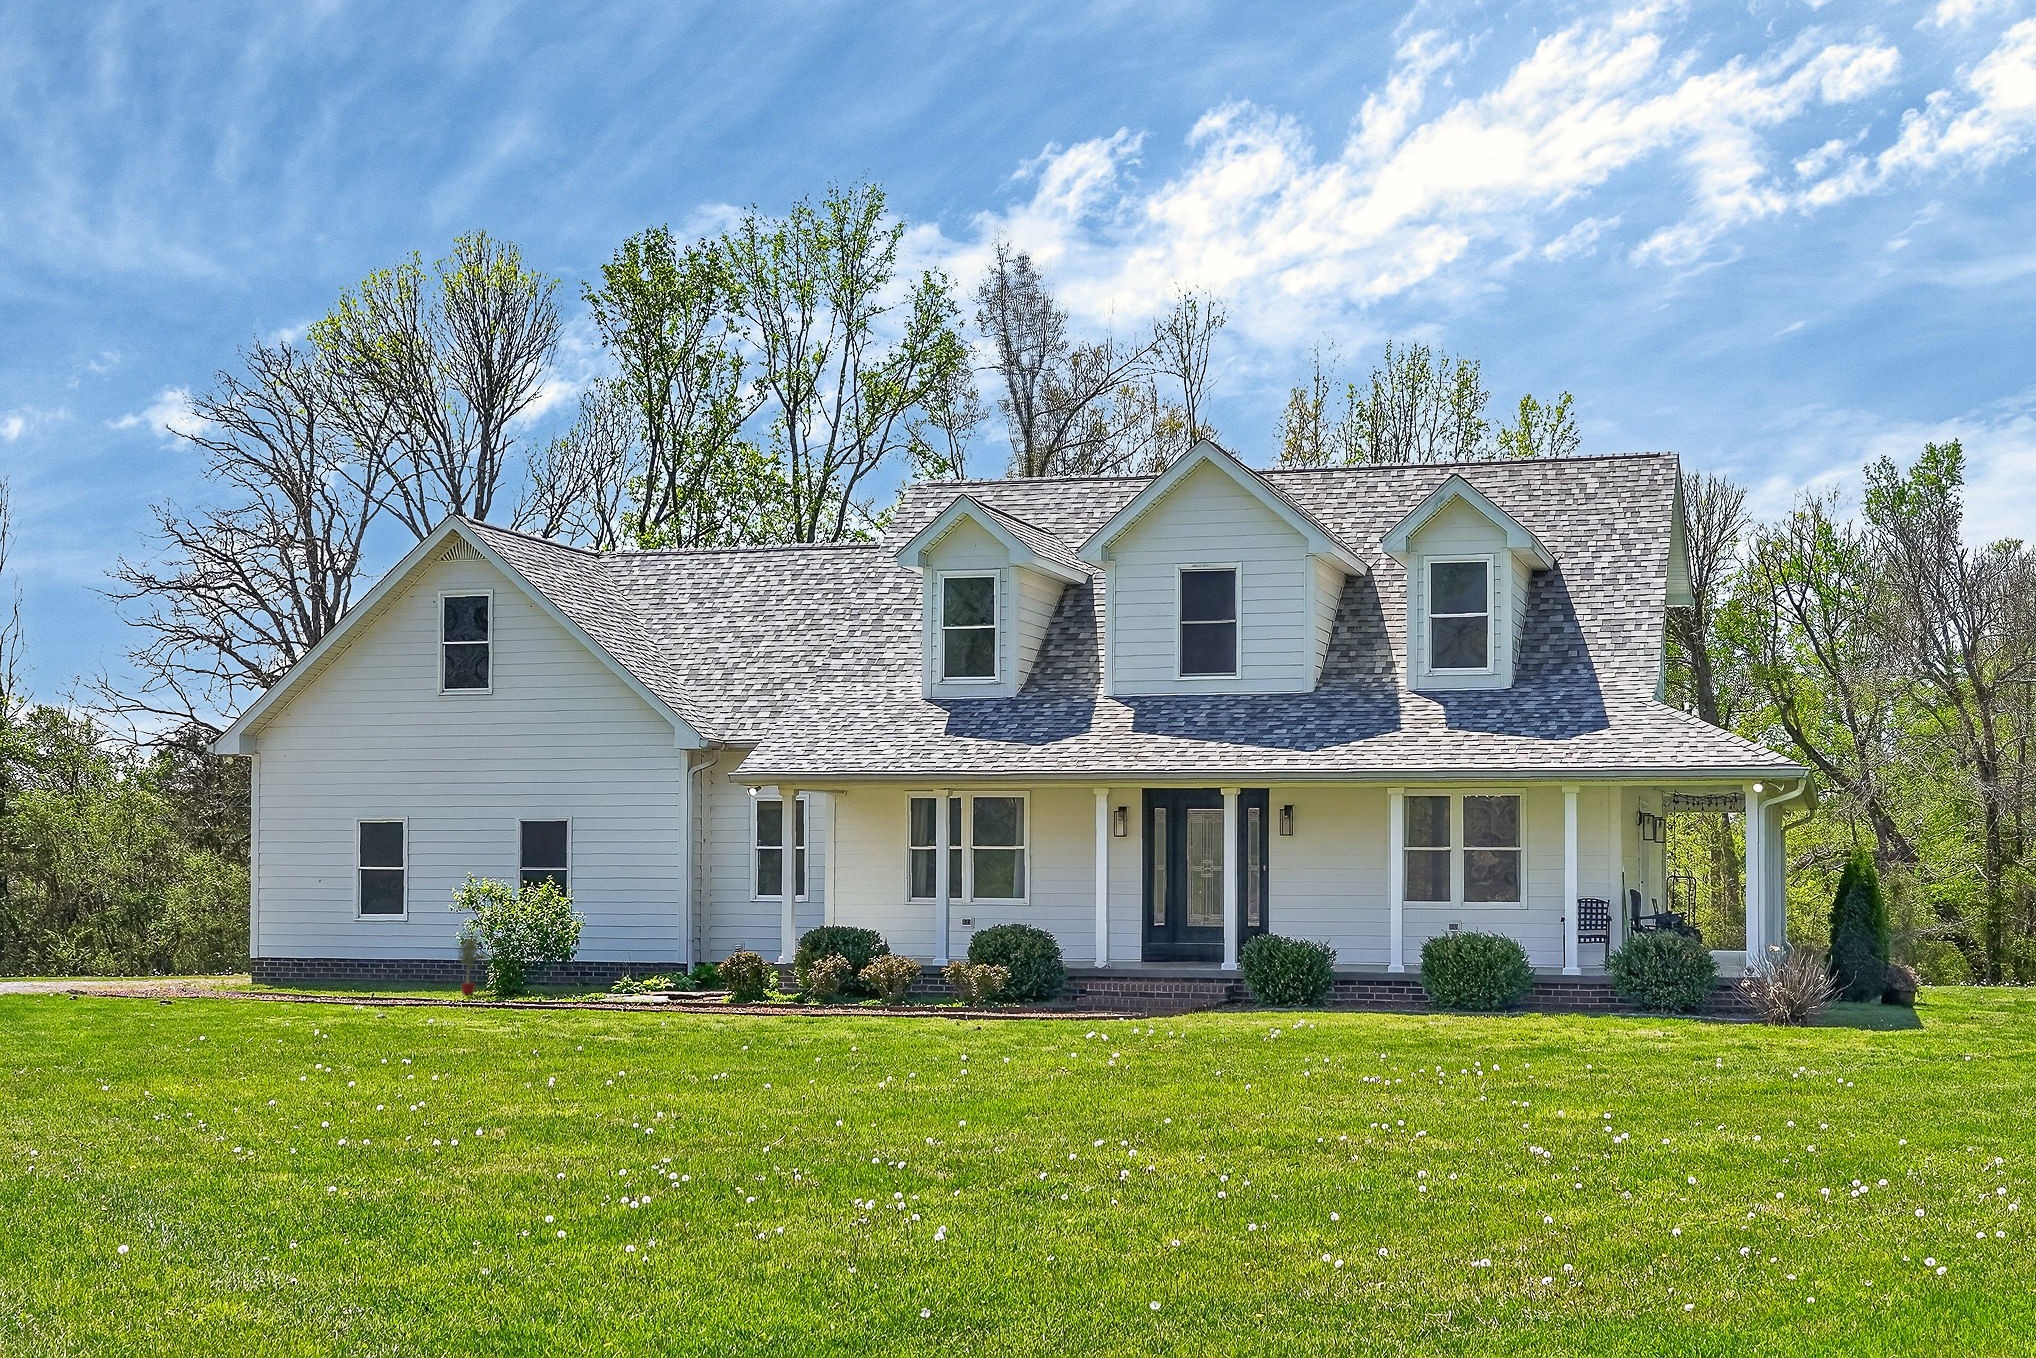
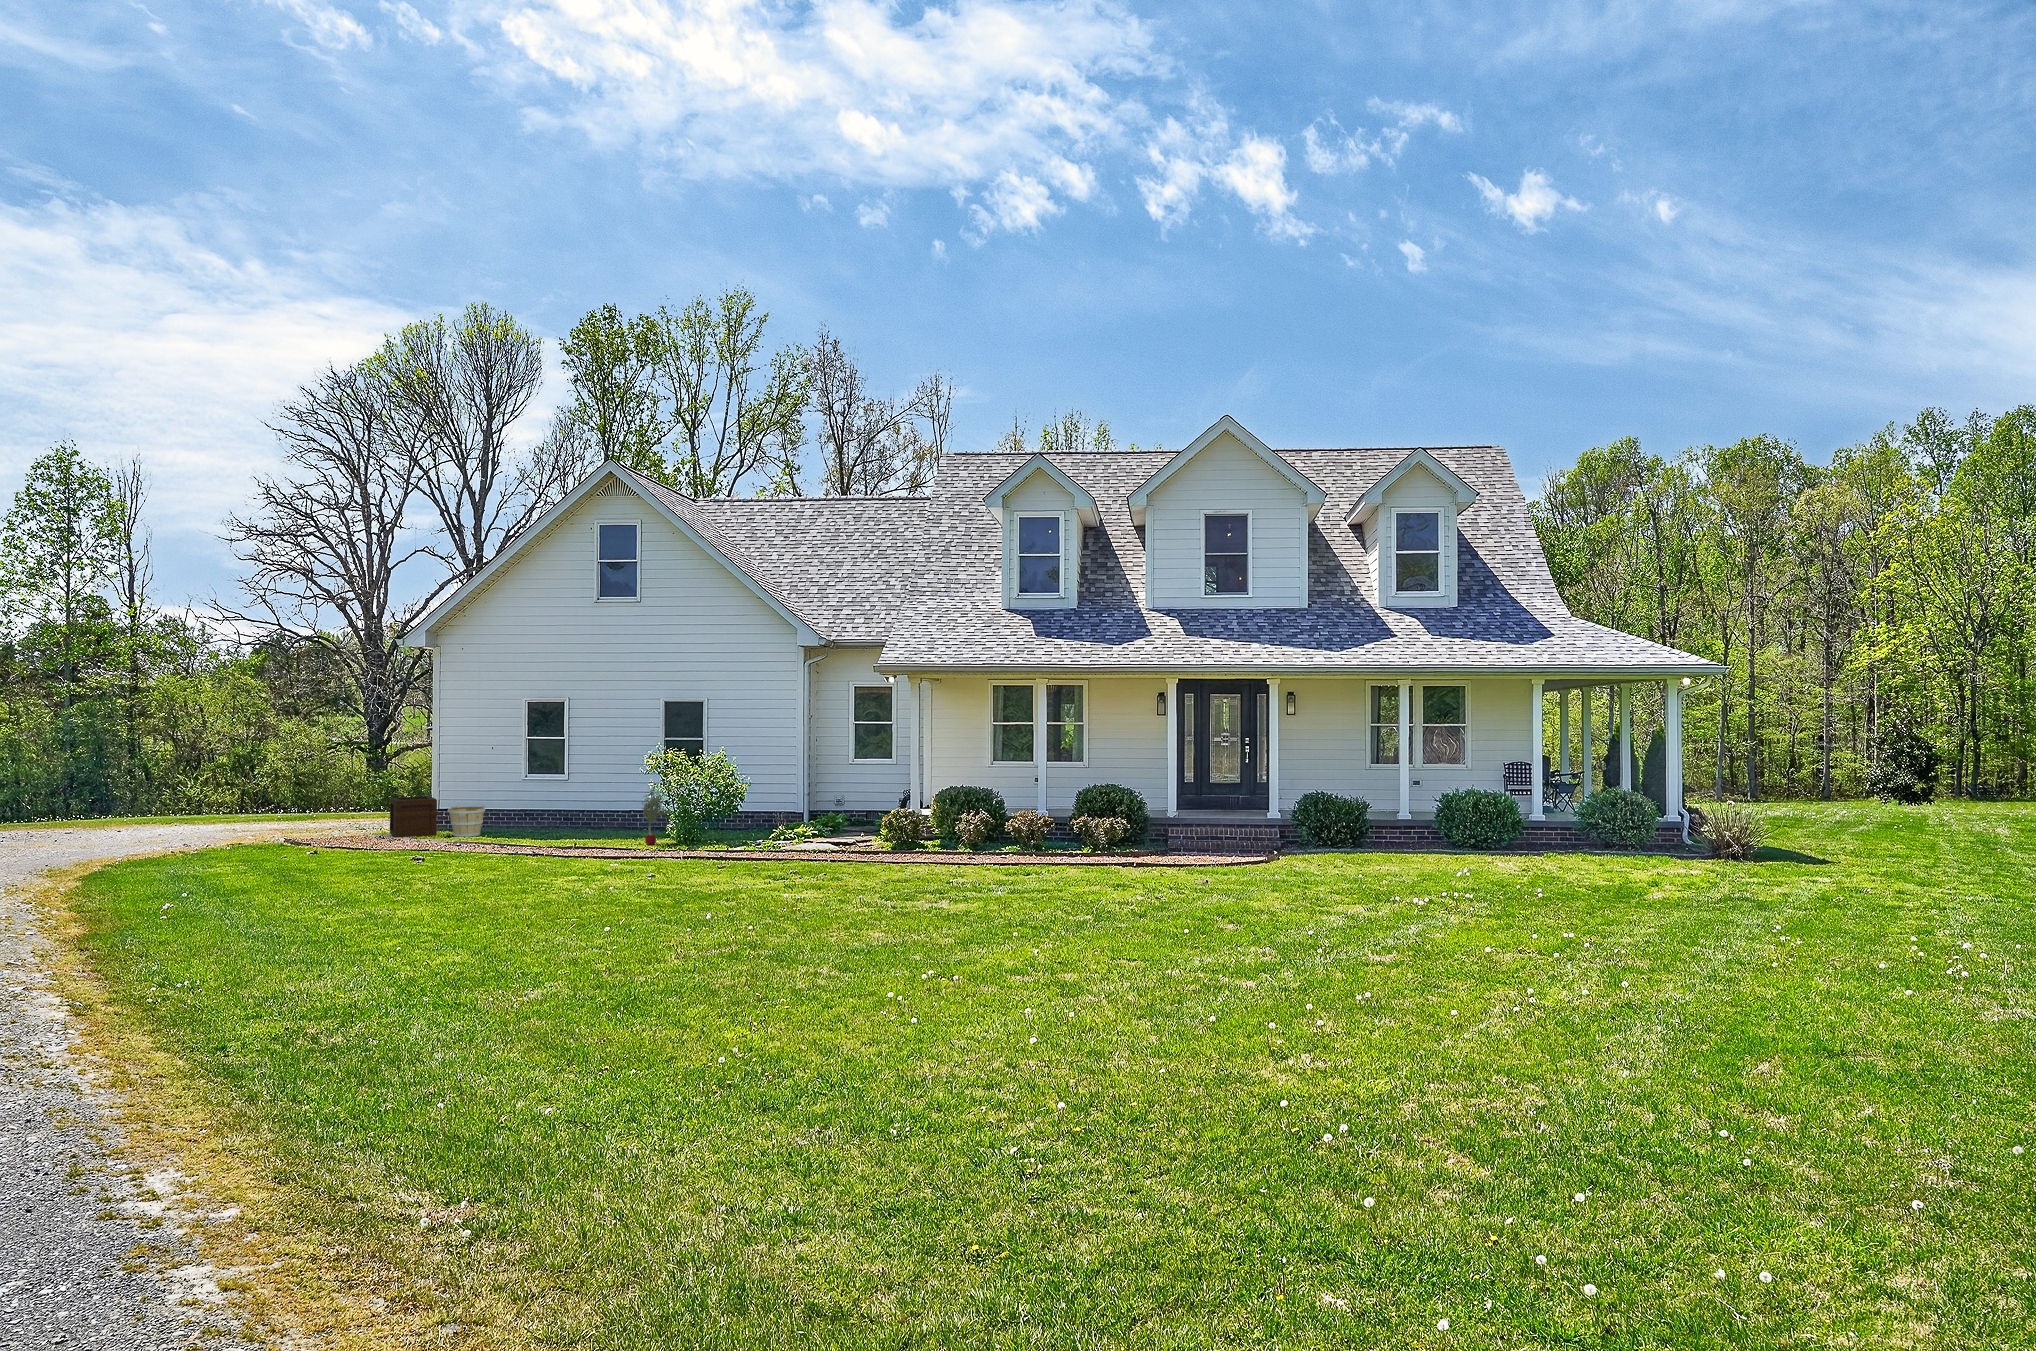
wooden crate: none [206,938,257,987] -> present [390,796,437,838]
wooden bucket: none [267,950,310,987] -> present [448,806,485,837]

